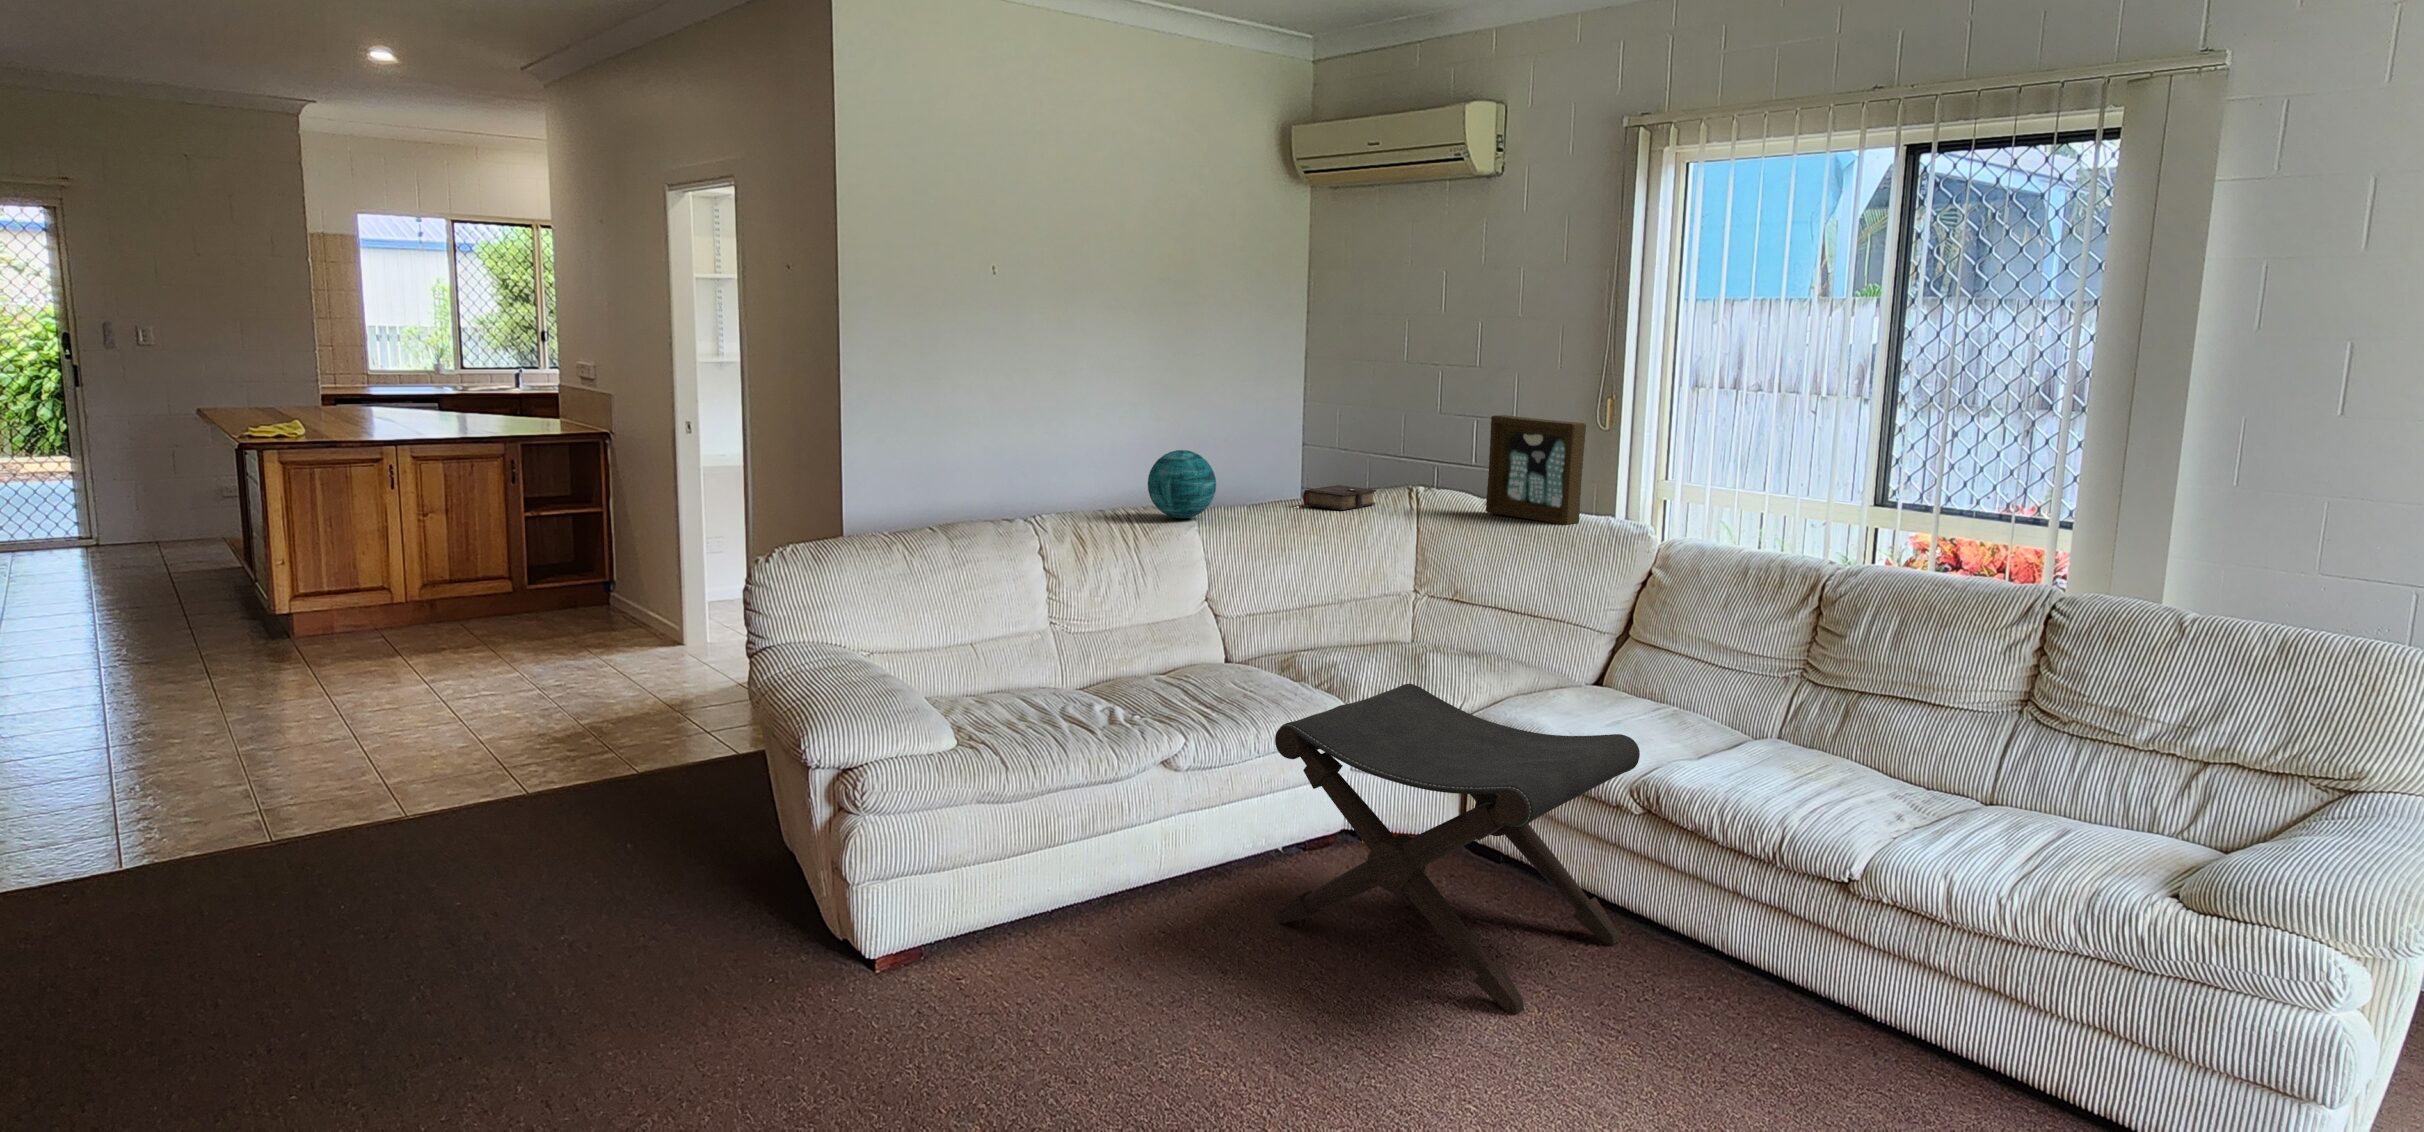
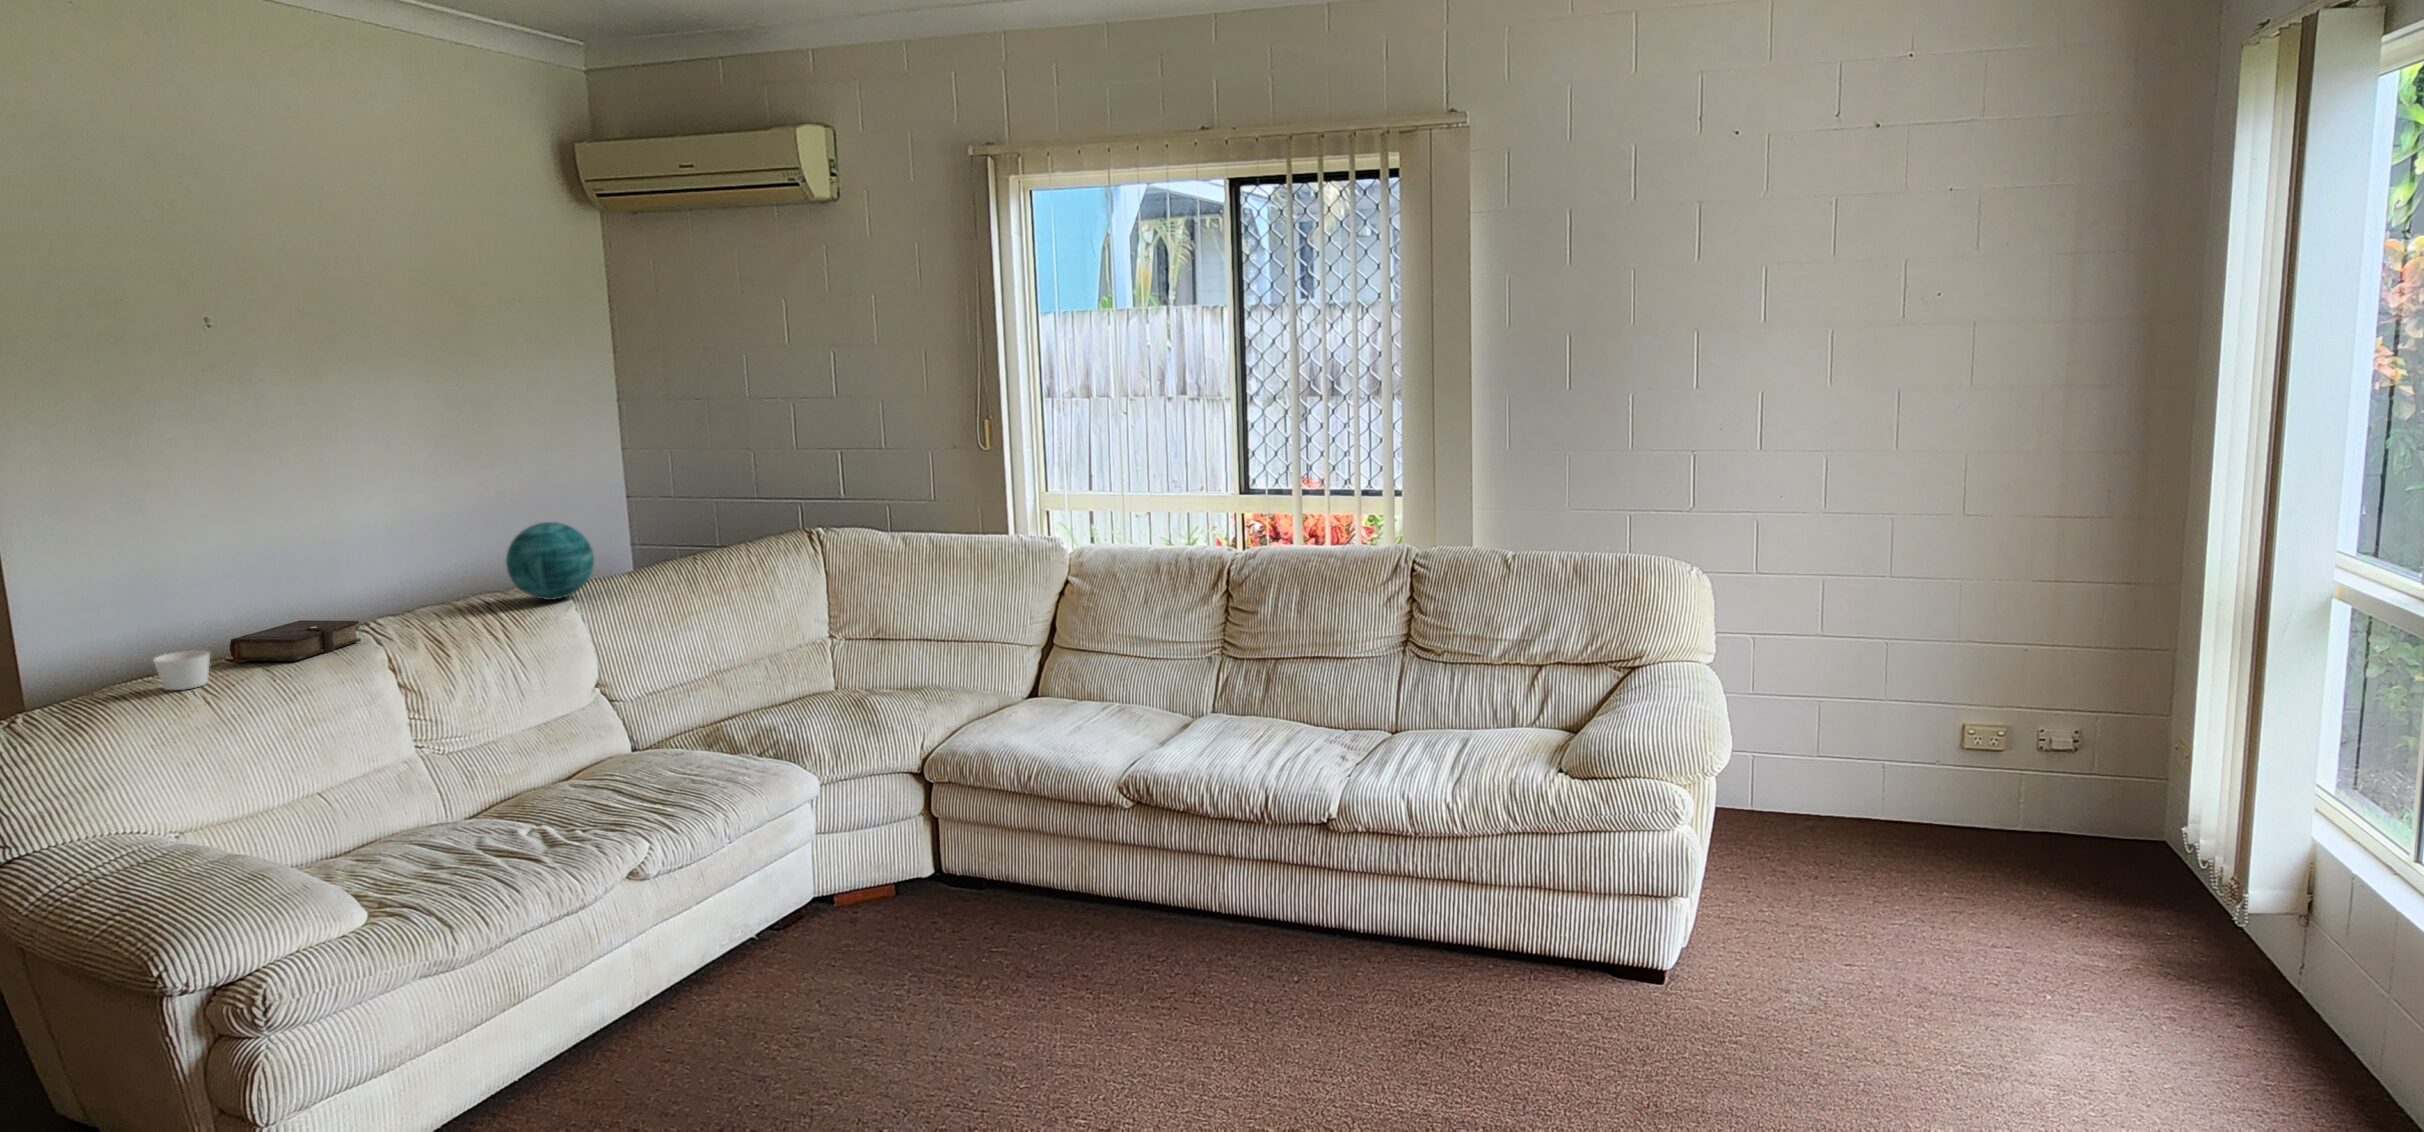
picture frame: present [1486,415,1586,525] -> none [885,447,989,548]
book: present [1303,485,1376,510] -> present [223,620,361,666]
candle: none [880,516,916,545] -> present [153,650,210,690]
footstool: present [1275,684,1640,1014] -> none [766,731,1126,1025]

